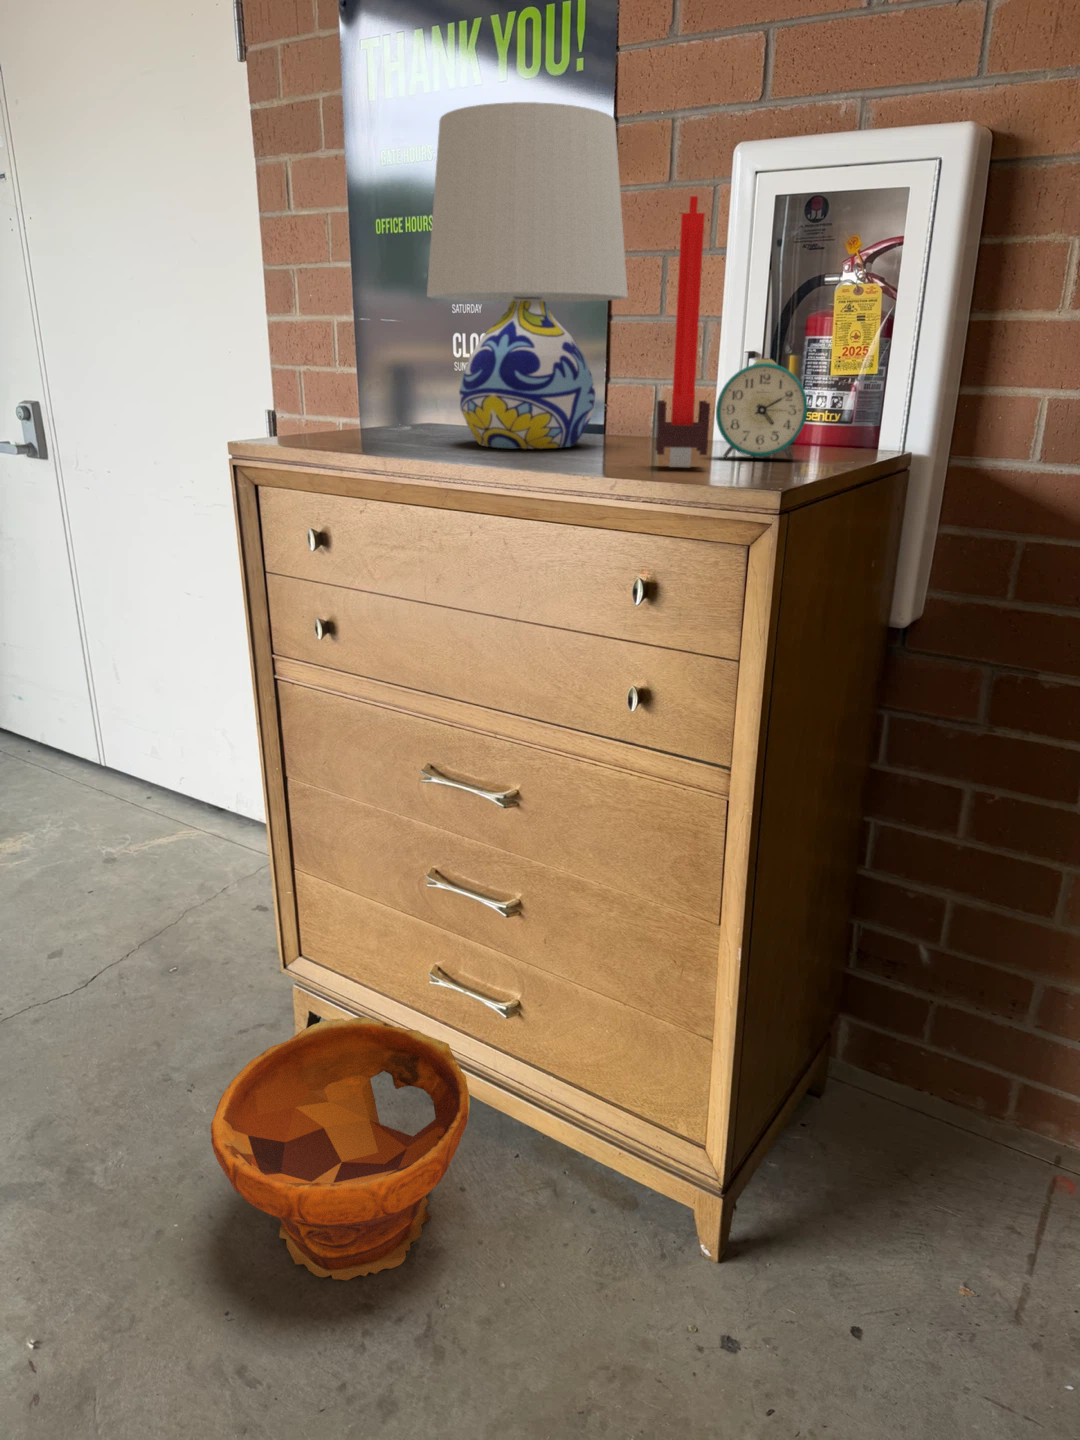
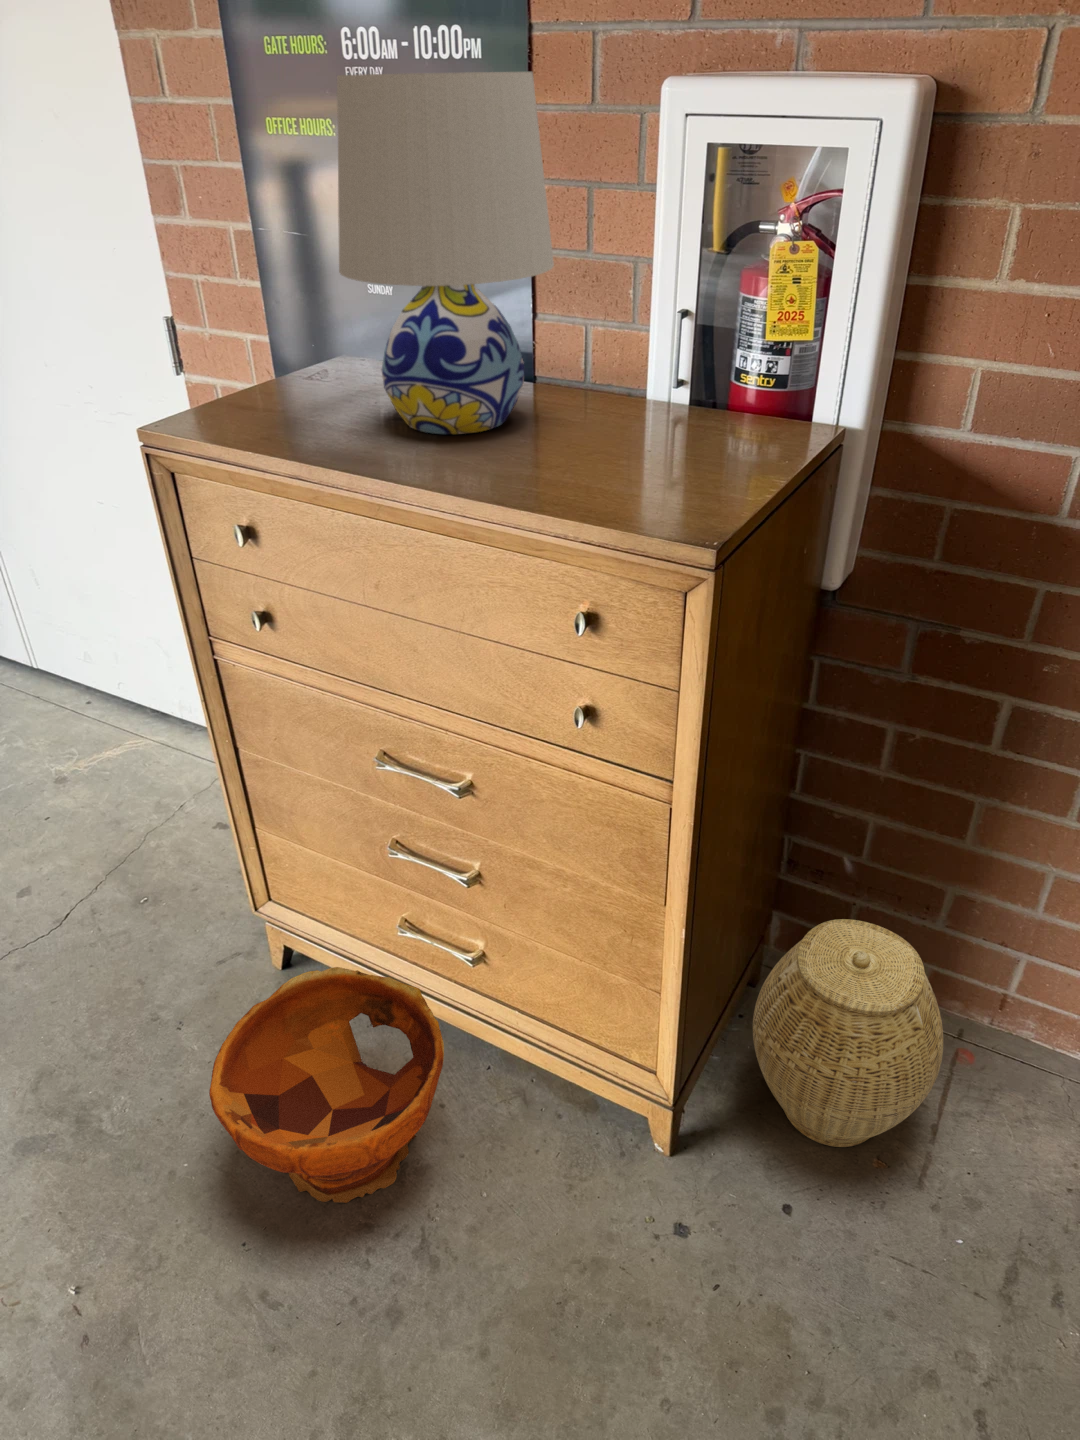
candle: present [655,196,710,467] -> none [591,211,646,485]
alarm clock: present [716,358,807,459] -> none [650,348,743,450]
woven basket: none [816,990,1036,1268] -> present [753,919,943,1147]

